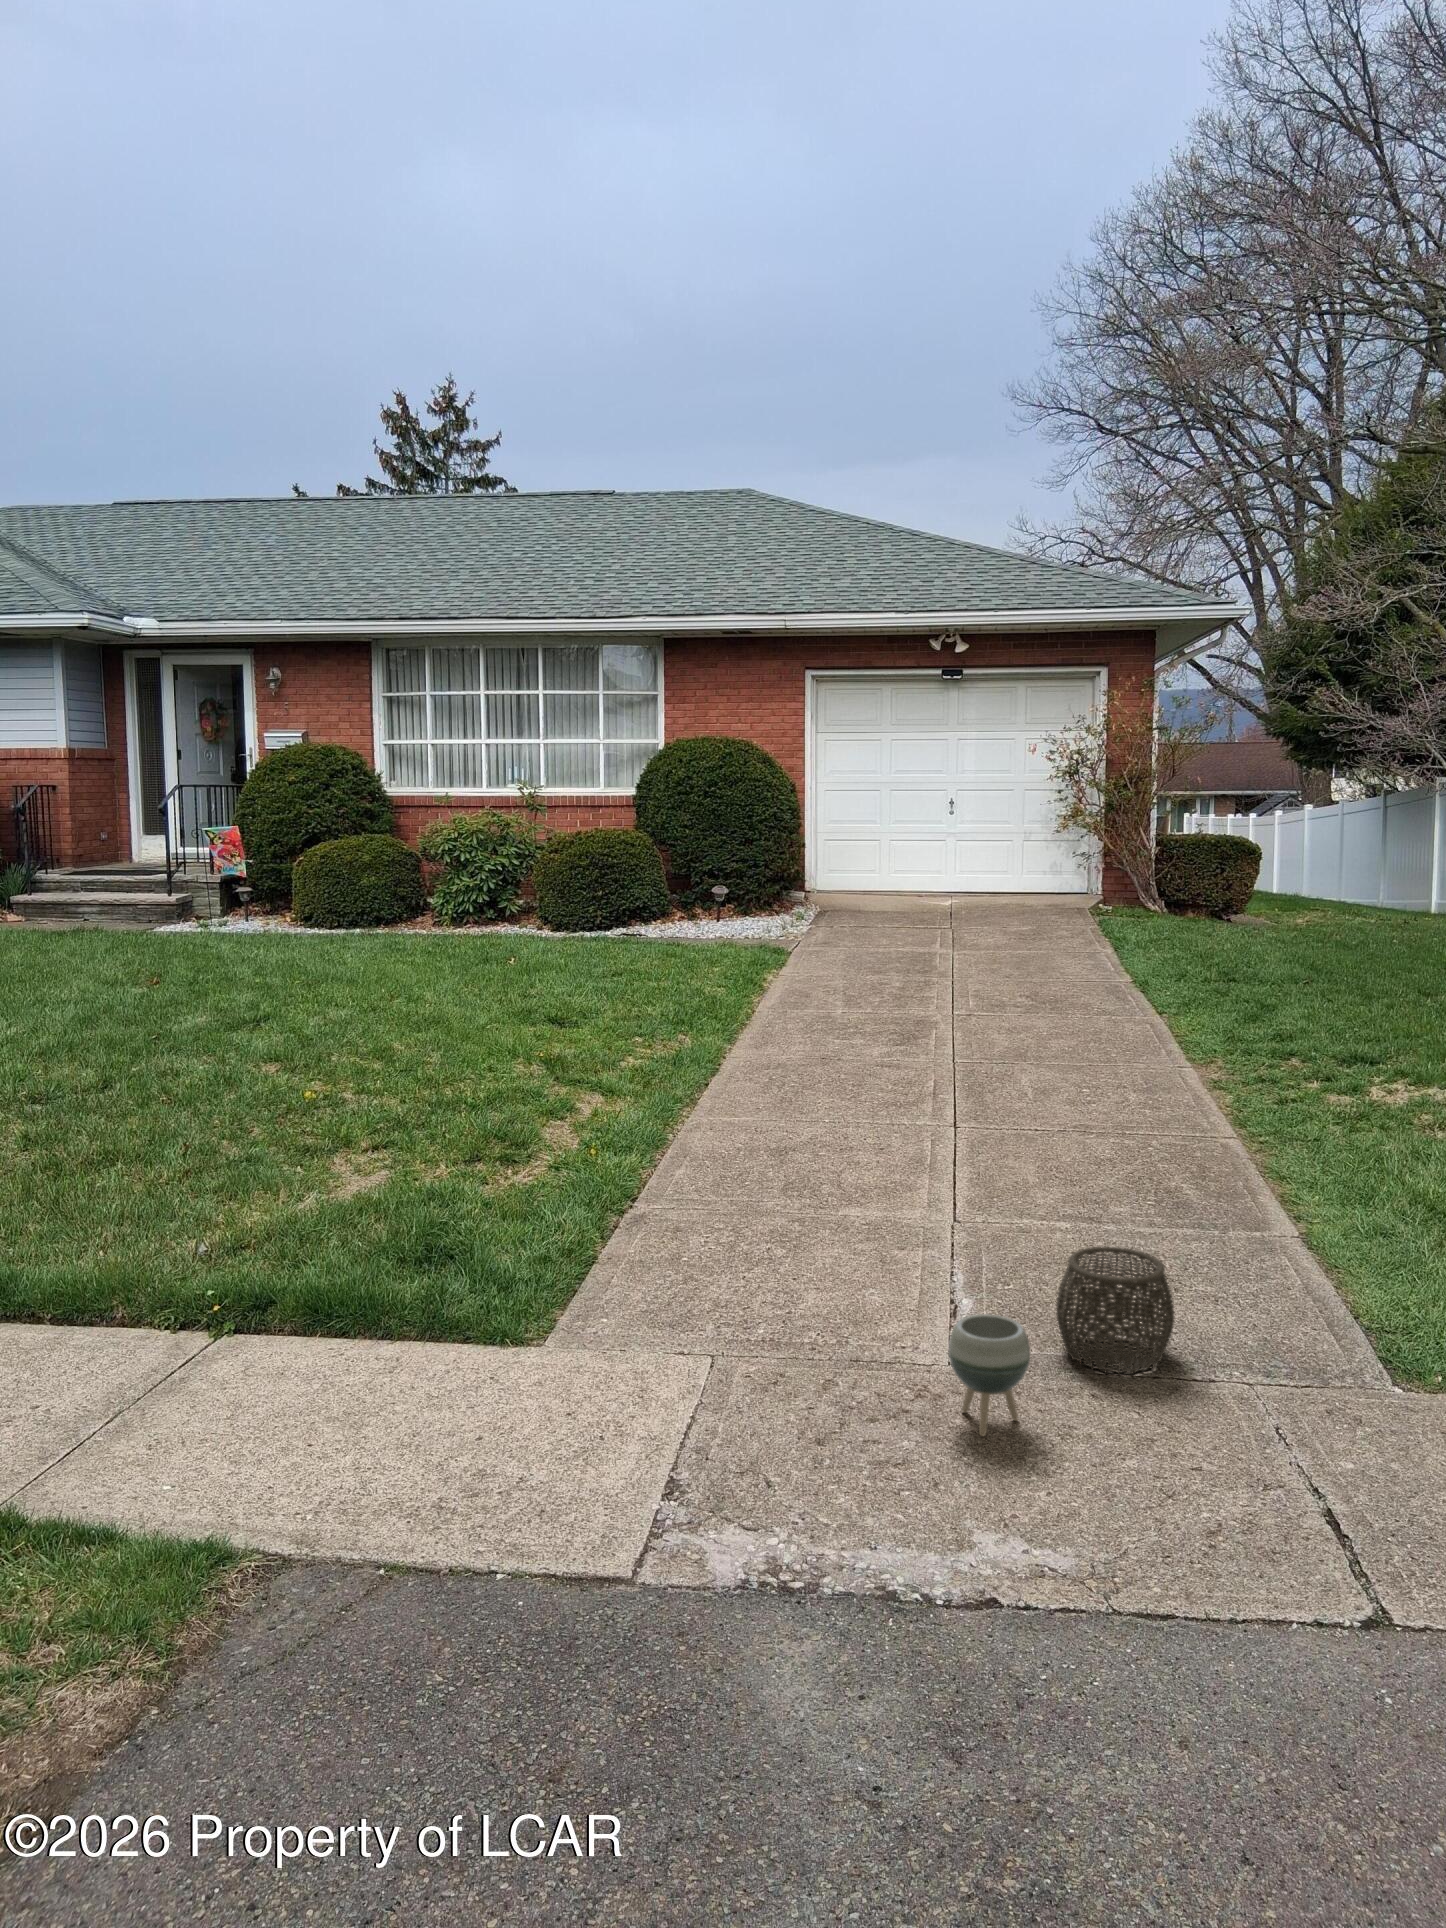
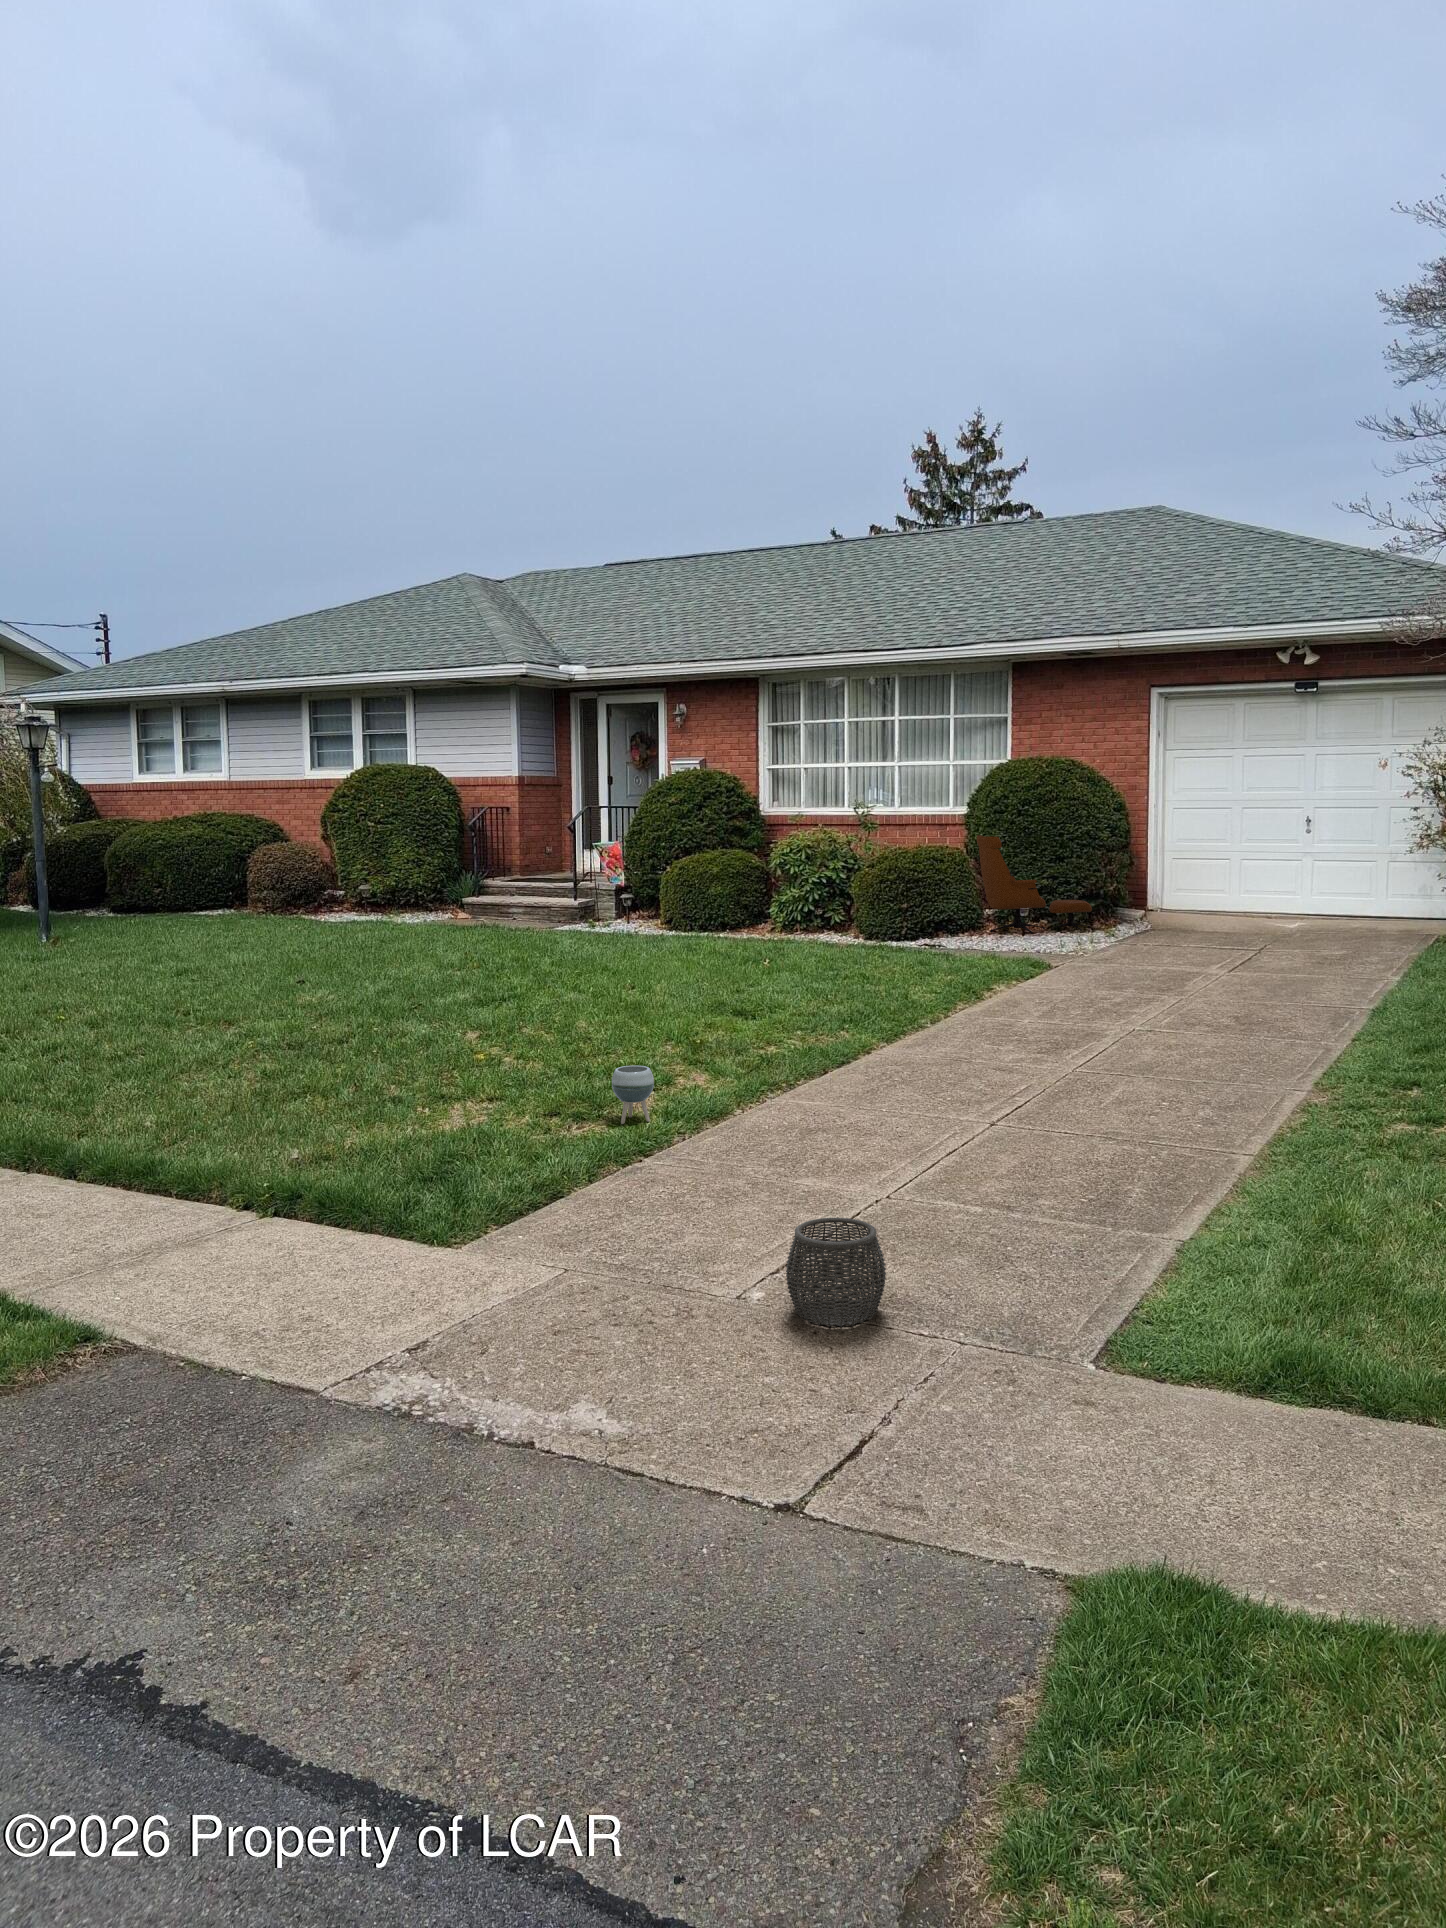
lounge chair: none [675,816,784,918] -> present [977,835,1092,934]
planter: present [949,1314,1030,1436] -> present [612,1066,654,1124]

